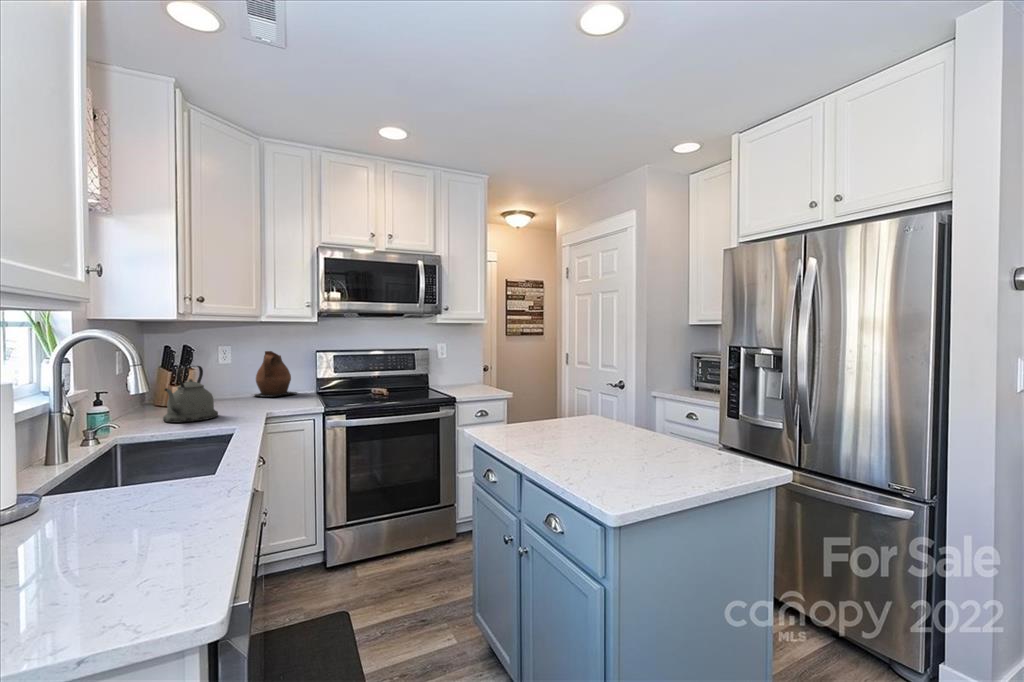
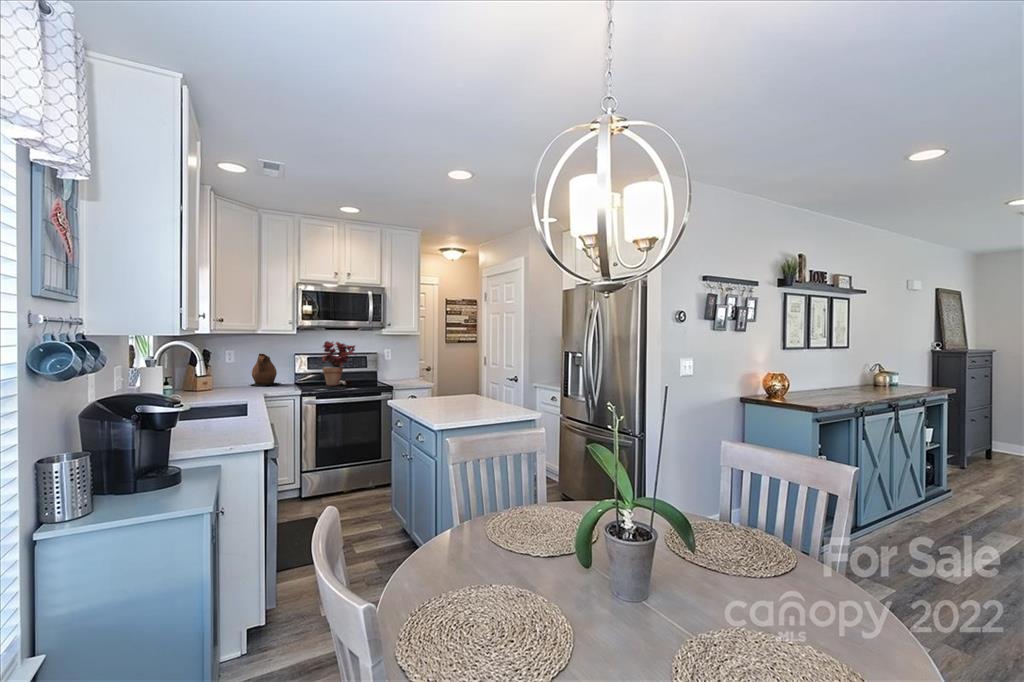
potted plant: none [353,333,403,396] -> present [322,341,356,386]
kettle: present [163,366,218,422] -> none [197,363,232,398]

